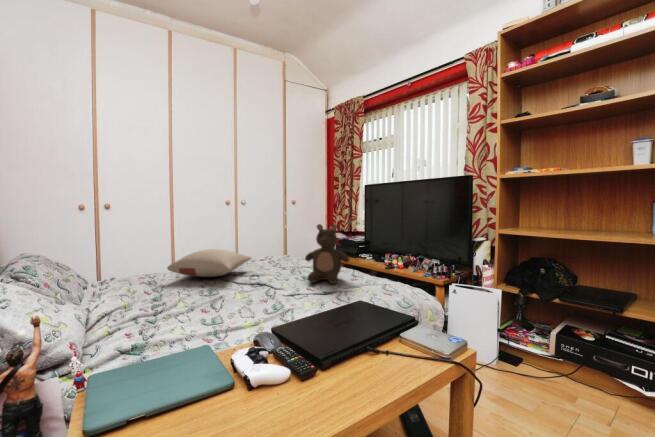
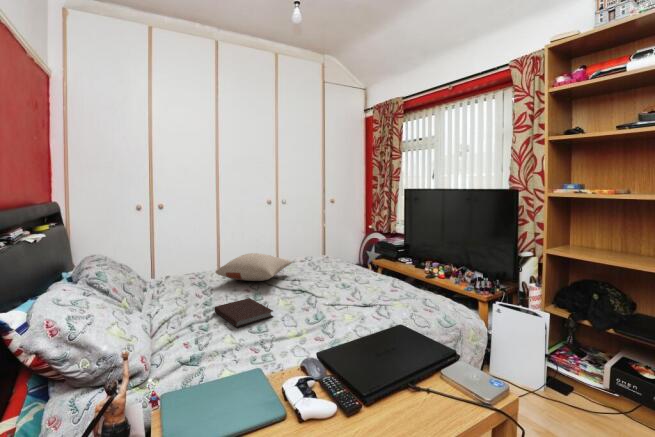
stuffed bear: present [305,224,349,284] -> none [344,235,388,296]
notebook: none [164,291,229,317] -> present [215,298,273,327]

